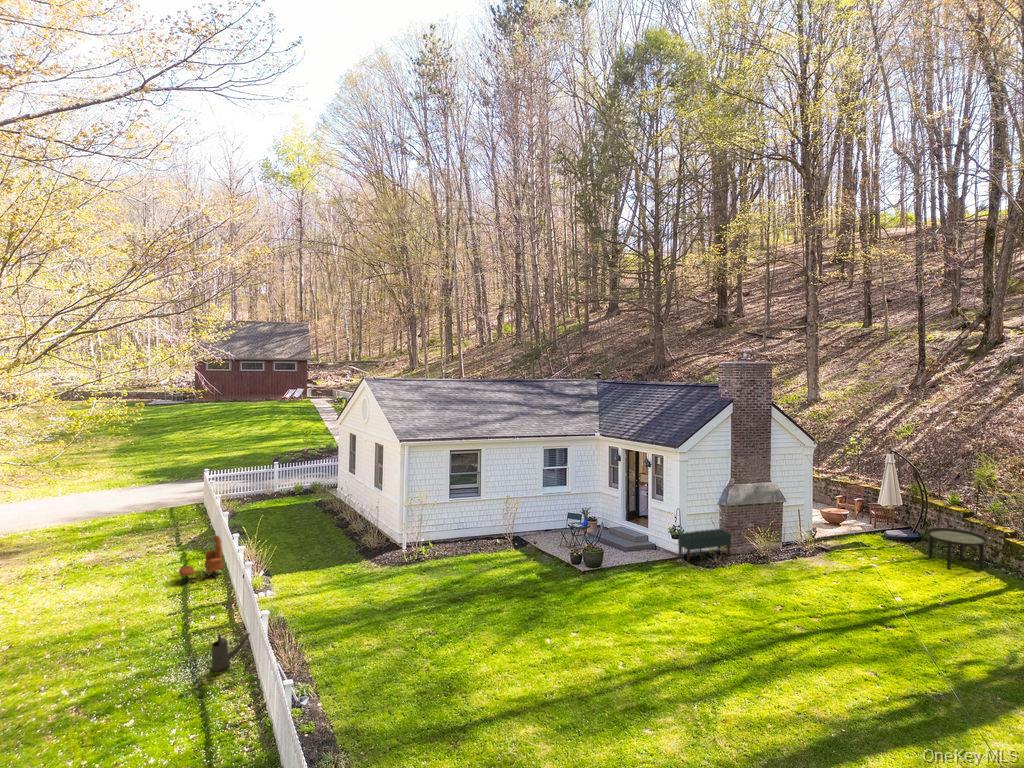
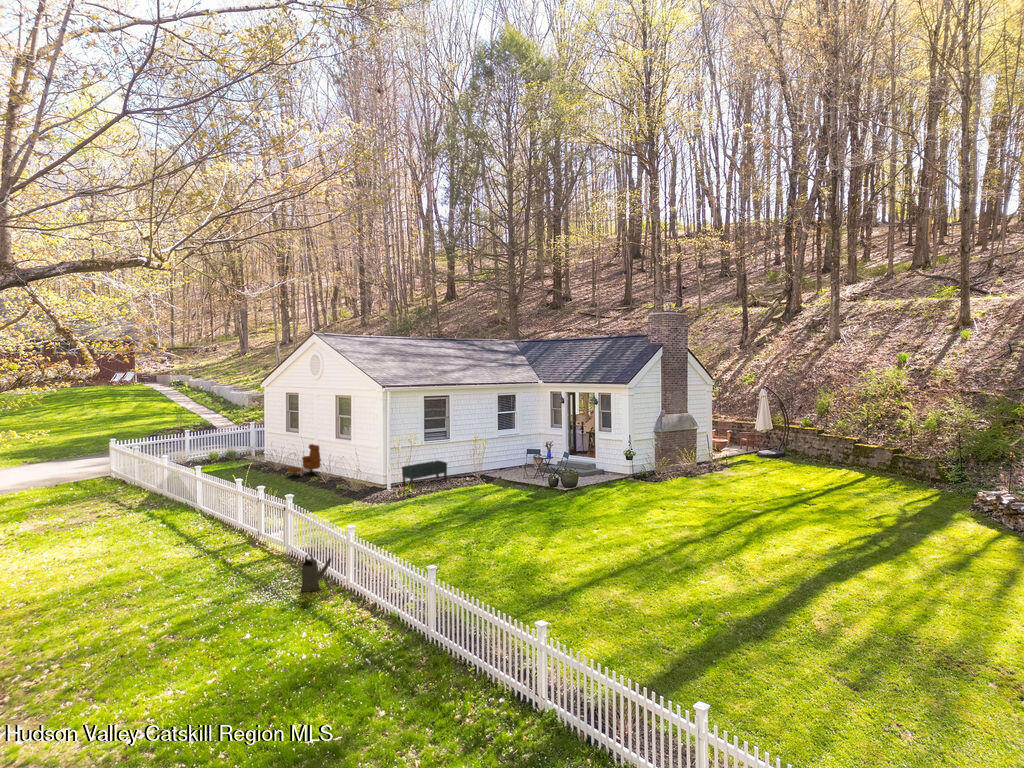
round table: present [927,528,987,570] -> none [794,440,835,467]
bench: present [678,529,731,561] -> present [402,461,447,489]
lounge chair: present [177,536,223,585] -> present [287,444,321,479]

